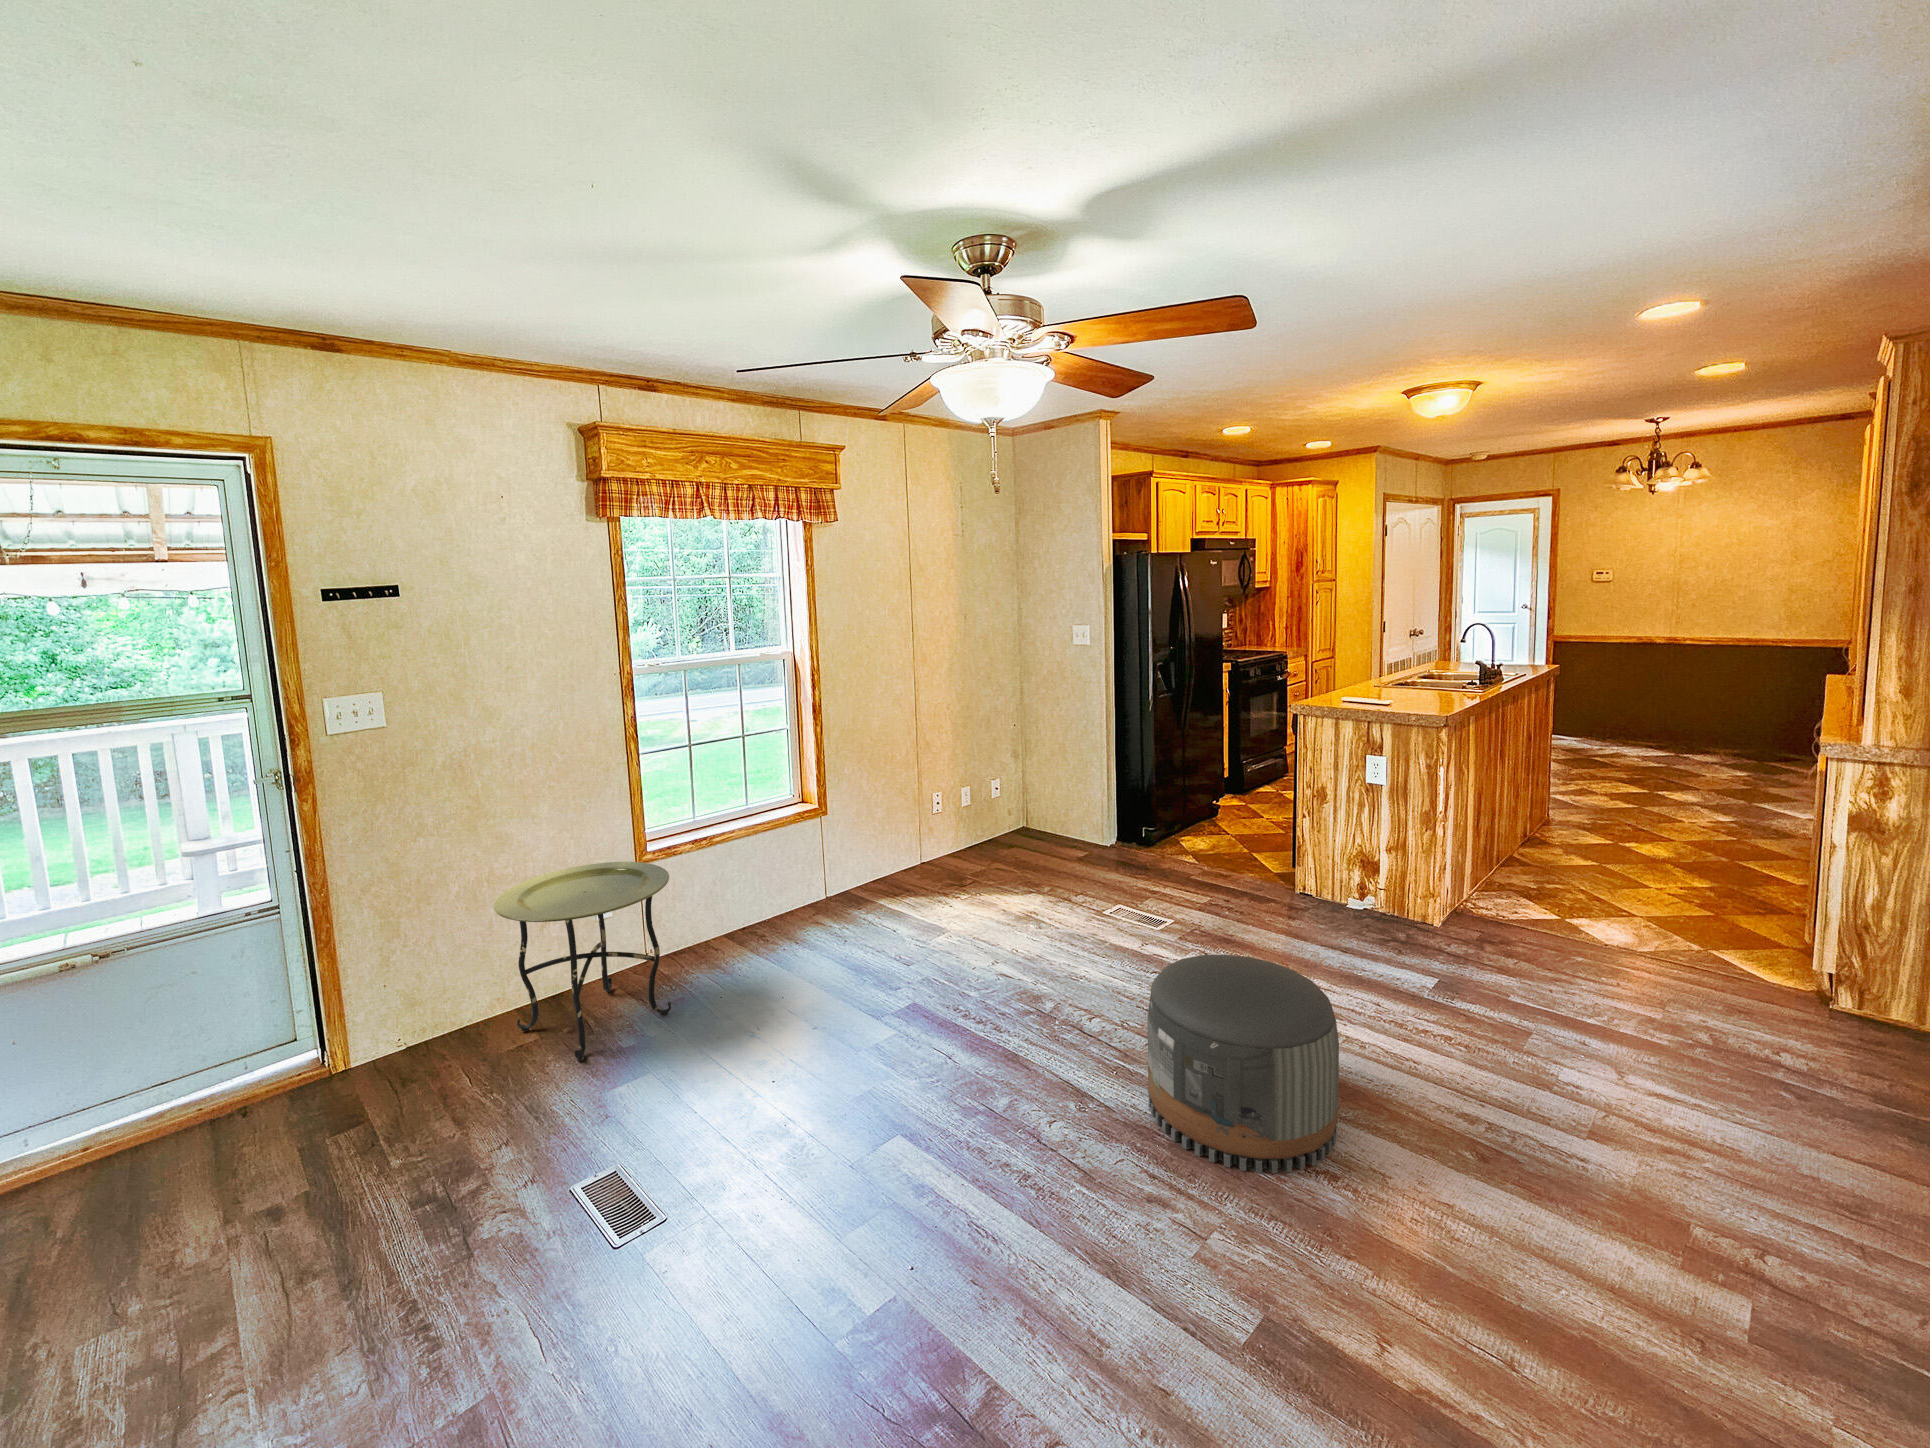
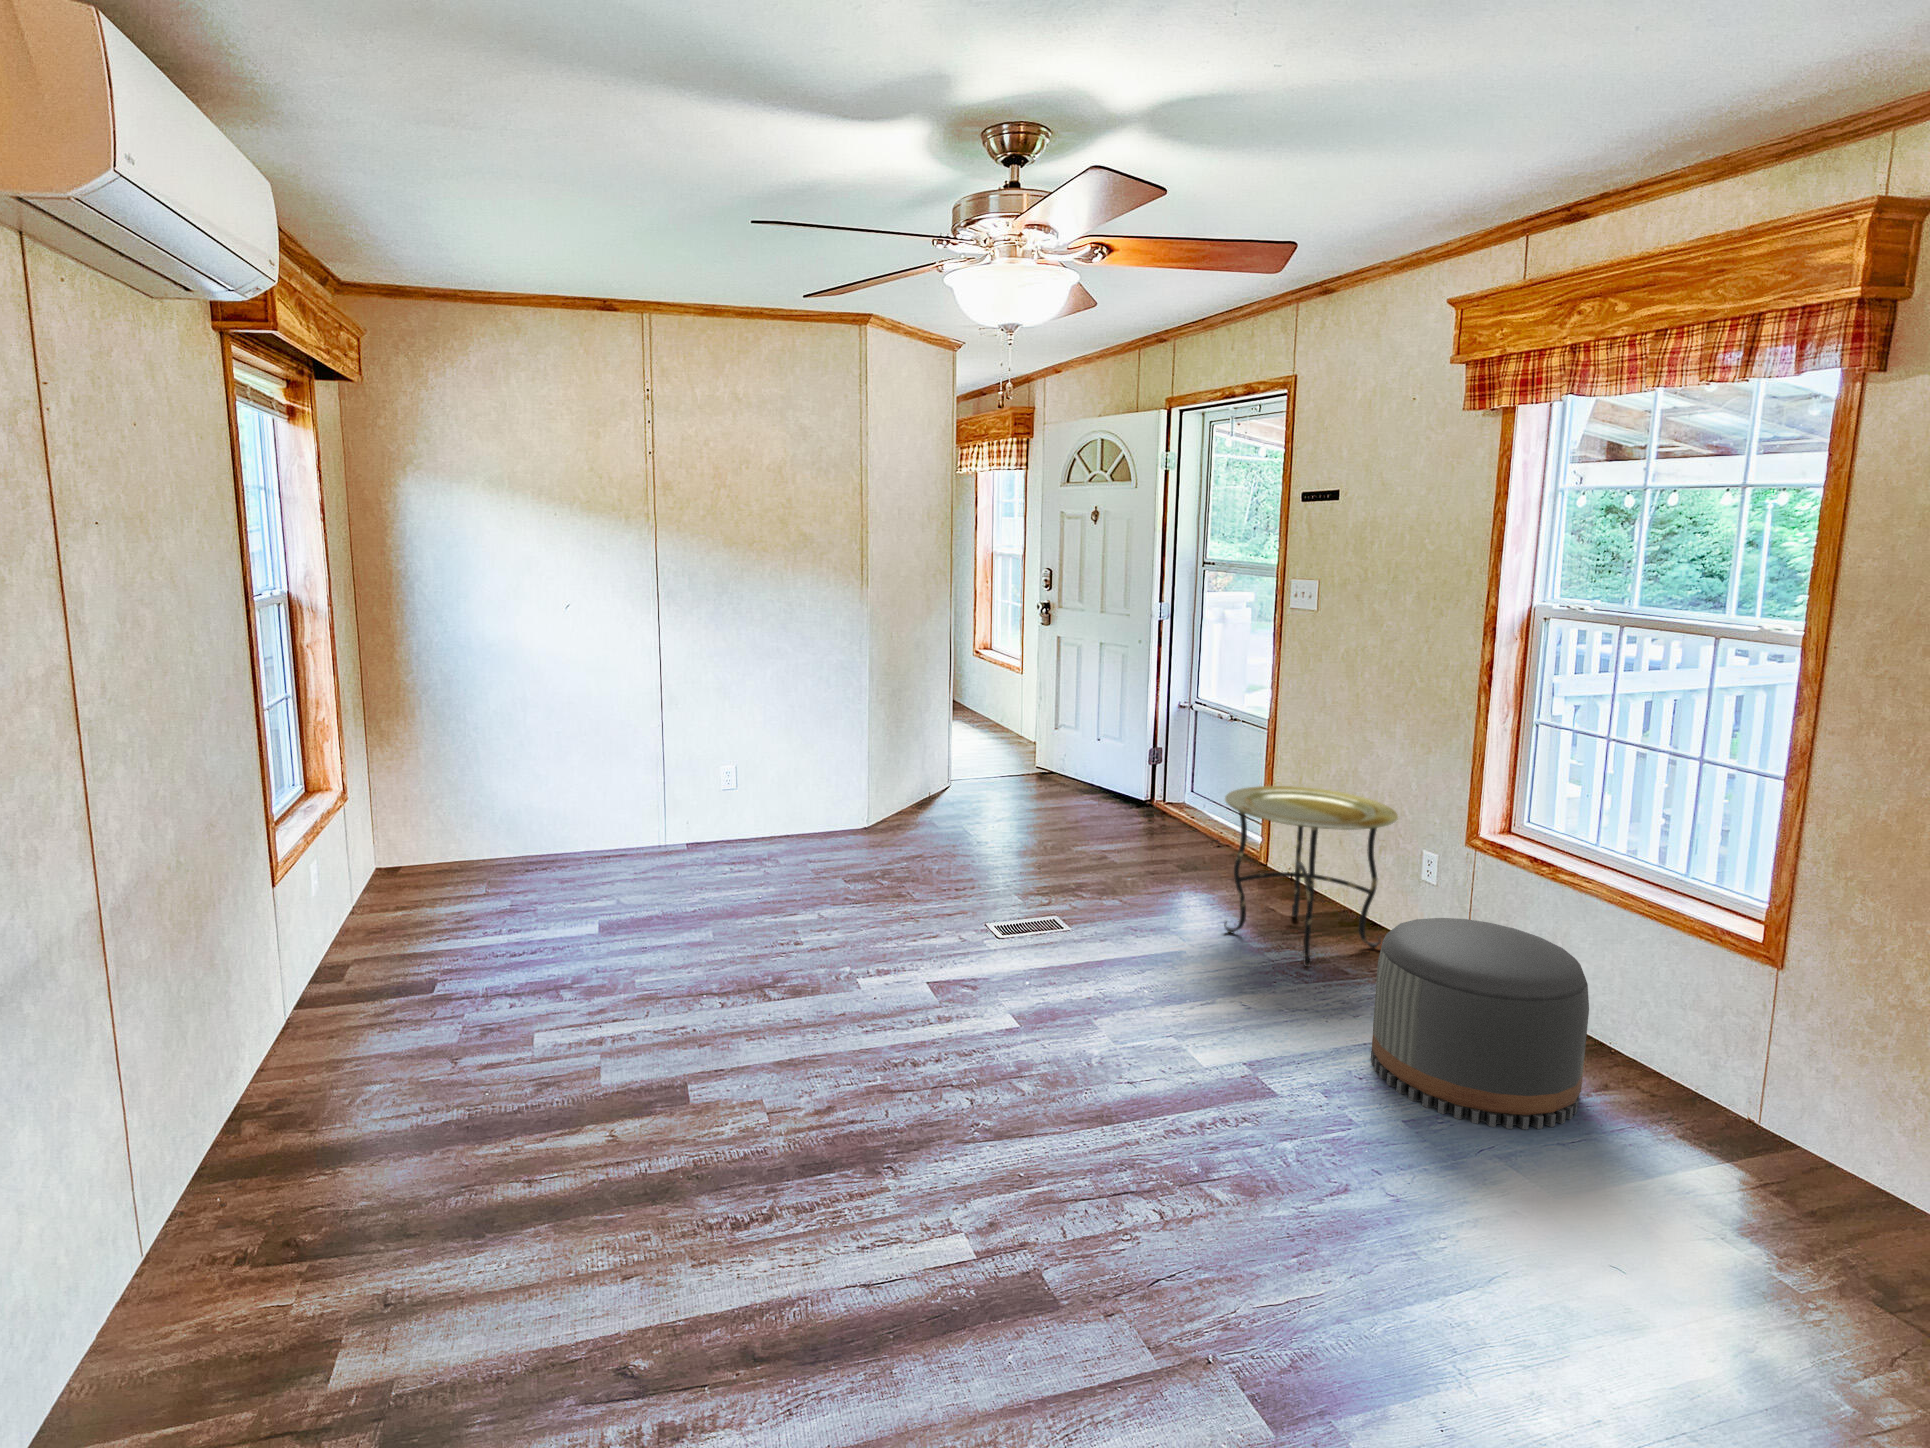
pouf: present [1147,955,1339,1173] -> present [1371,918,1589,1129]

